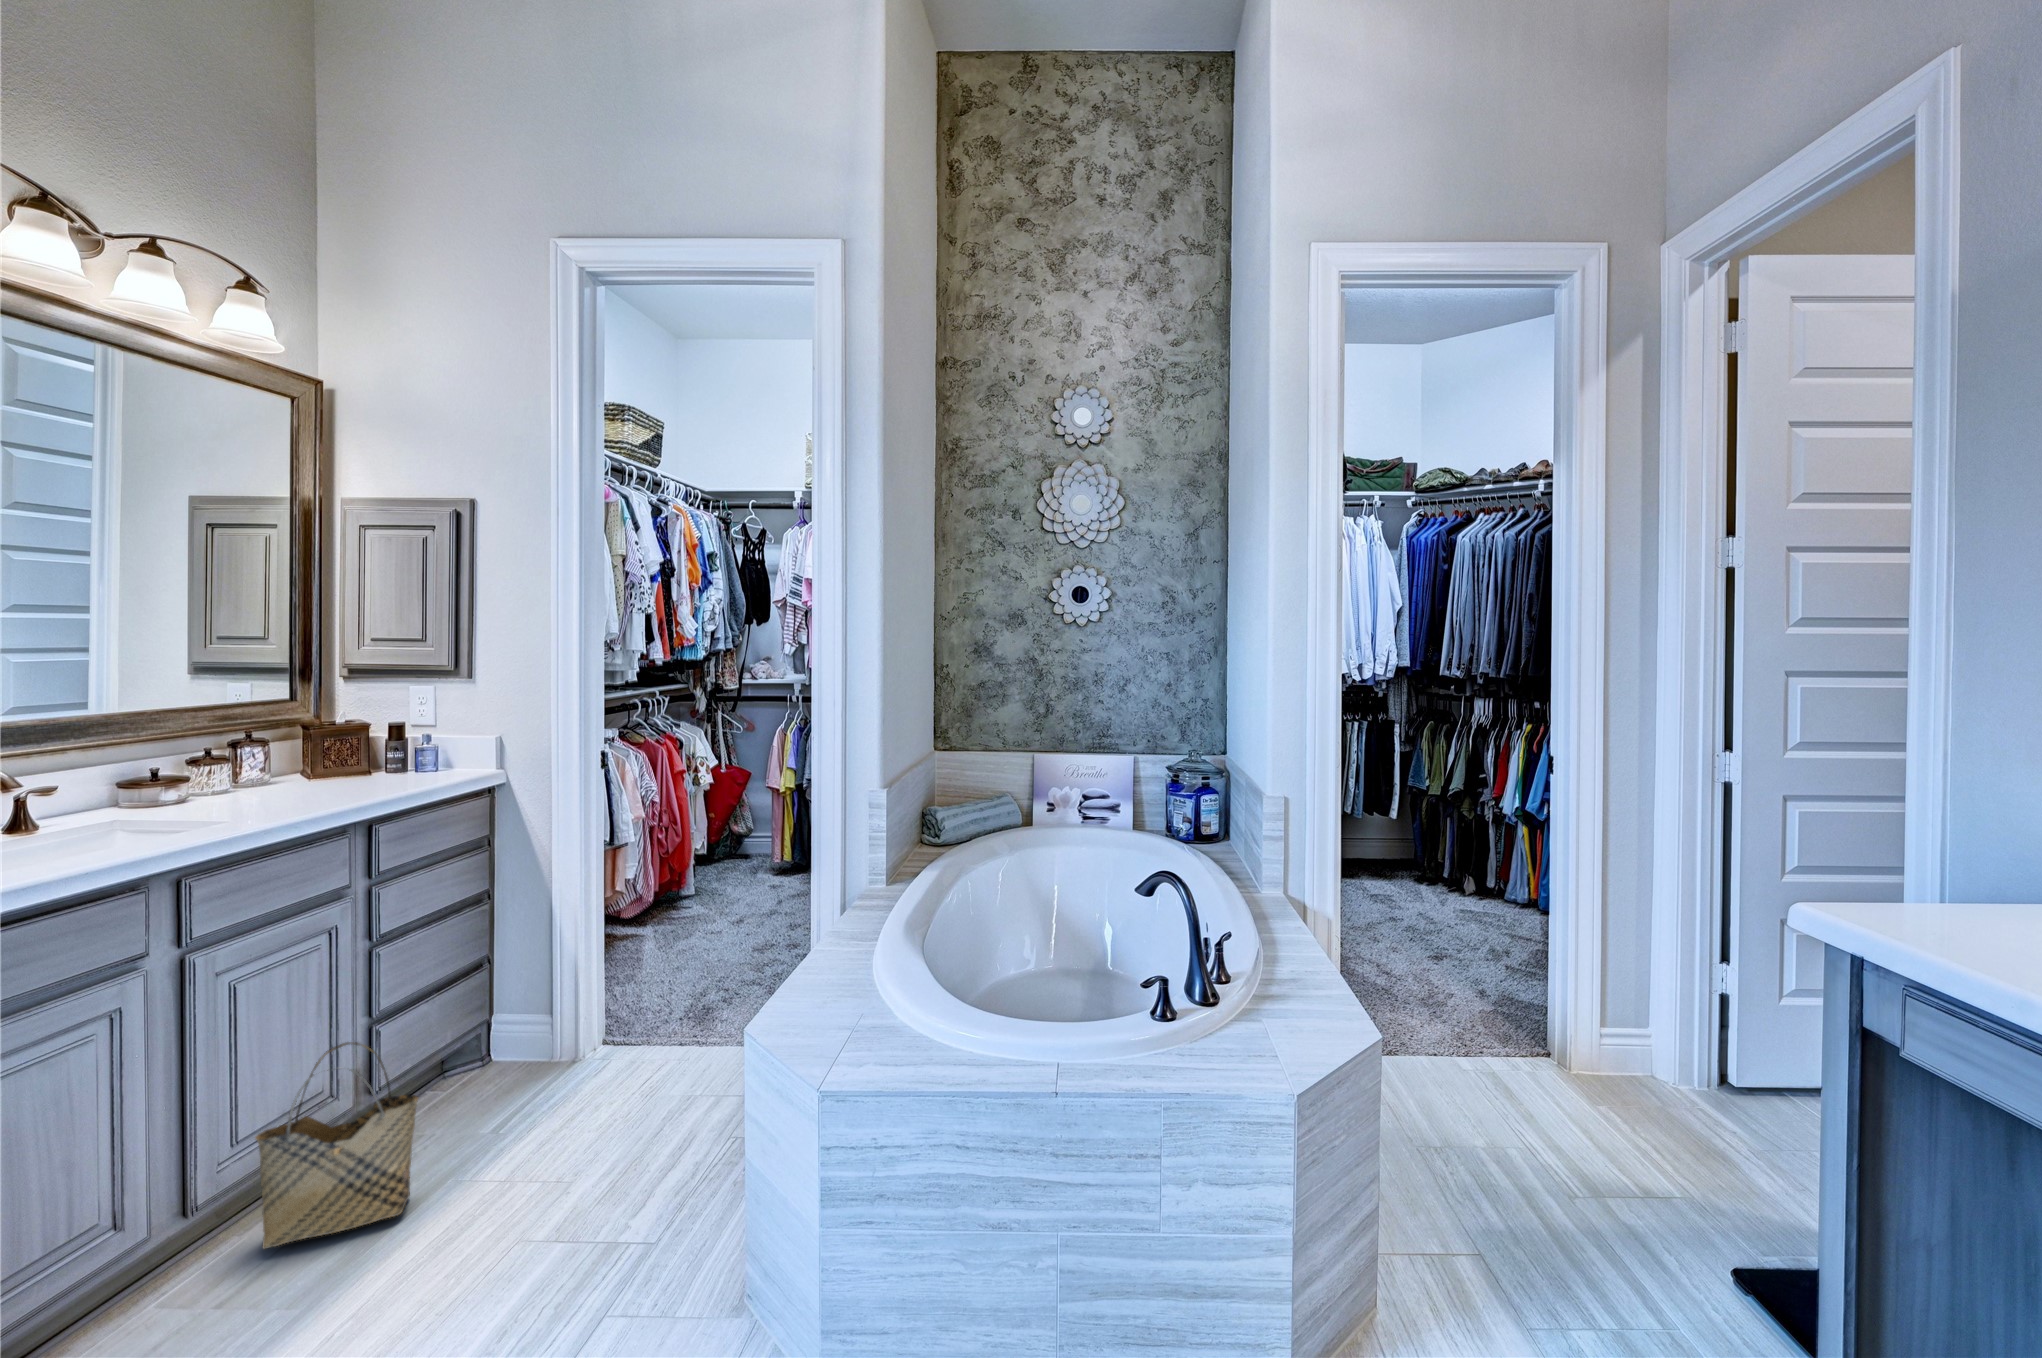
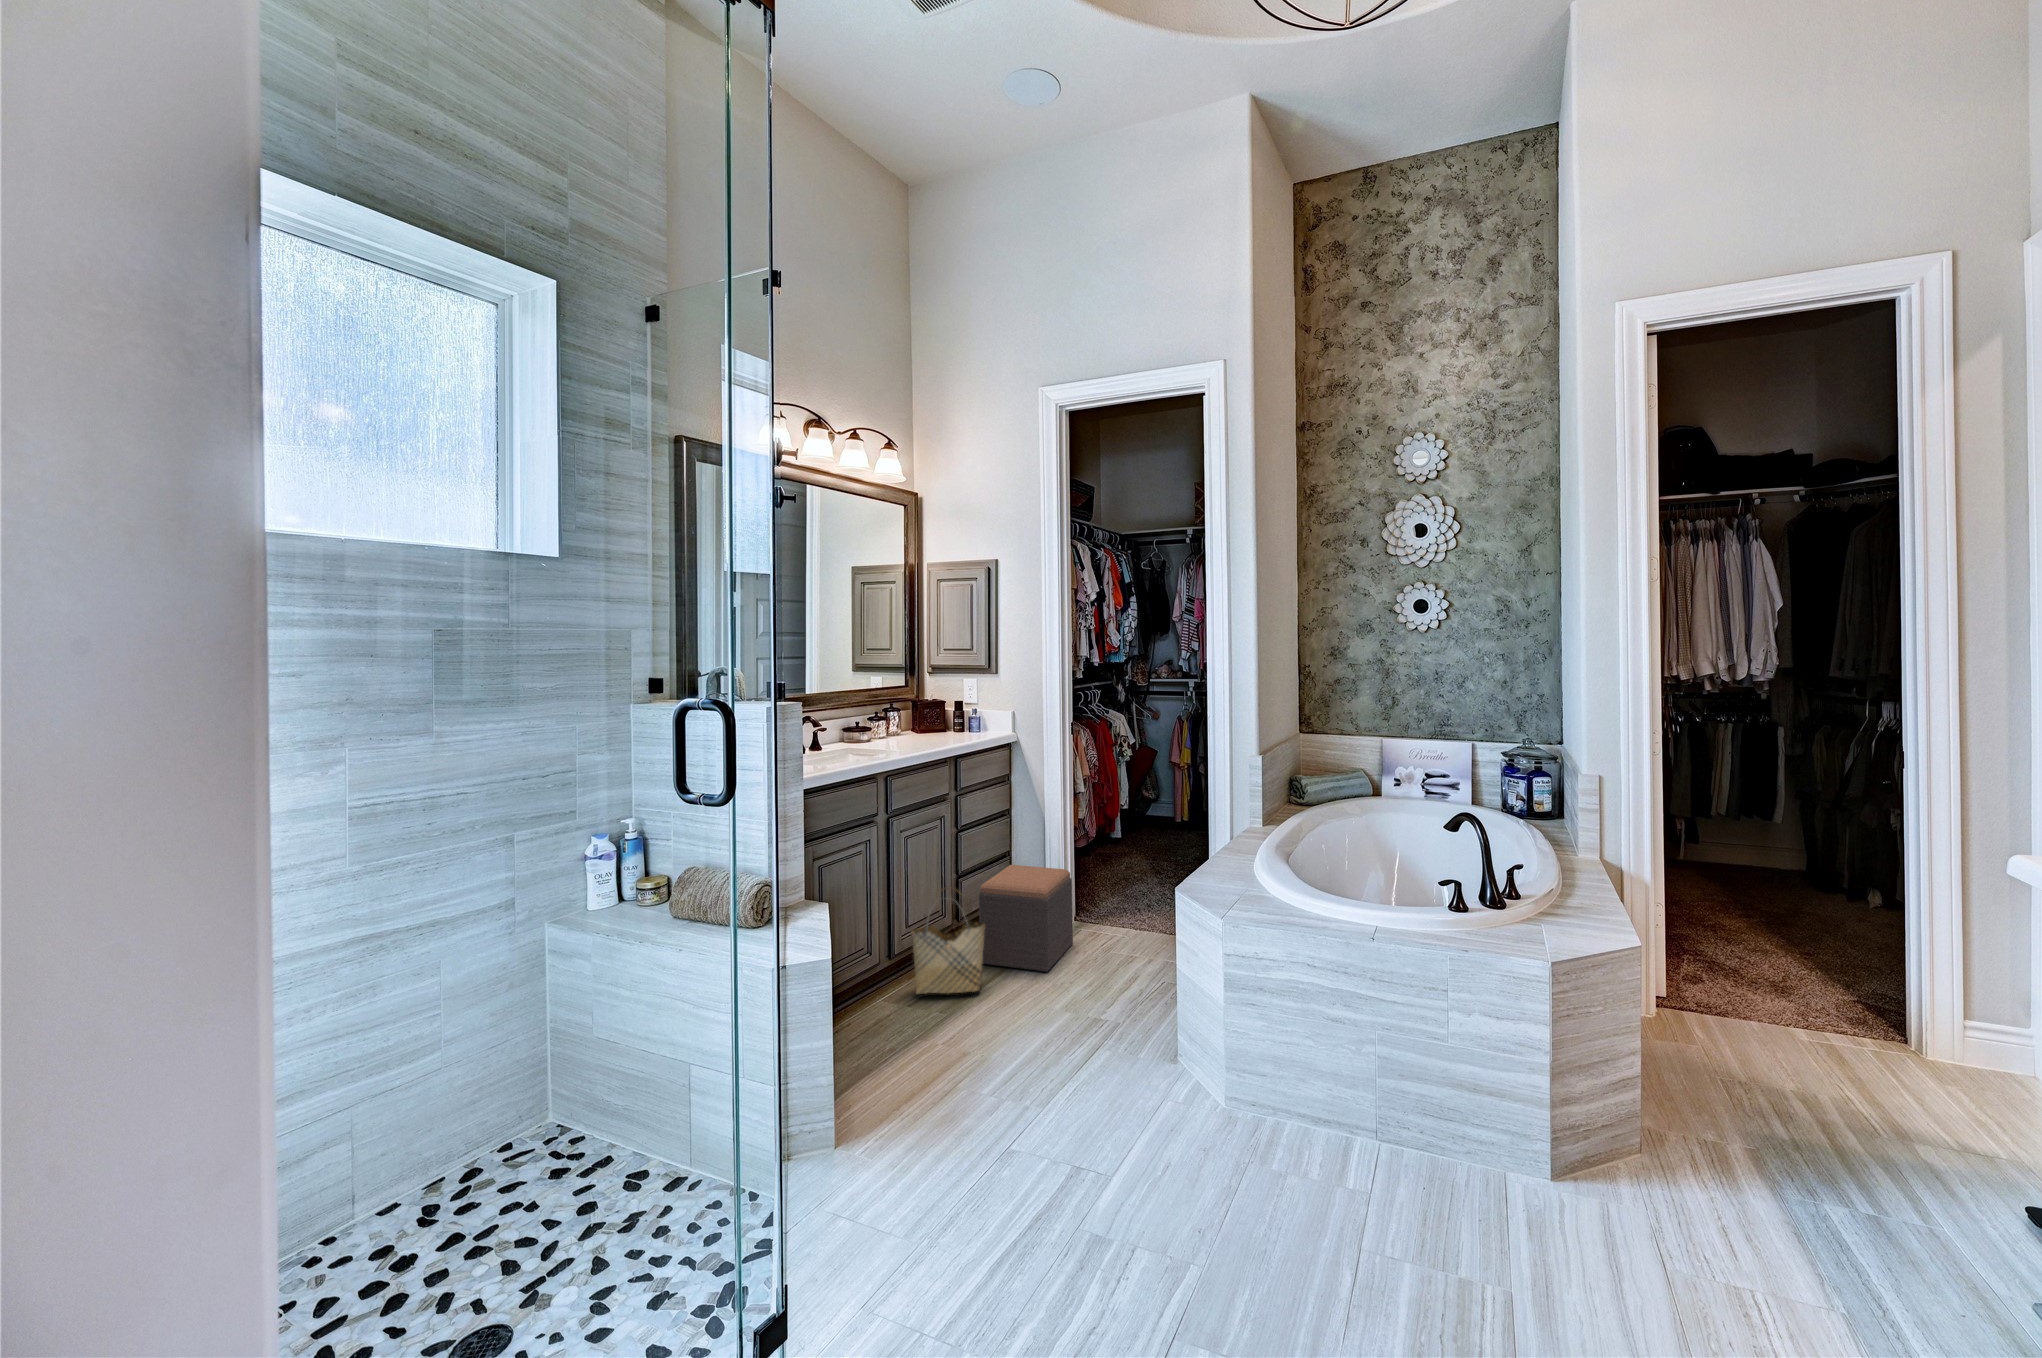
footstool: none [415,976,593,1155] -> present [979,865,1073,972]

